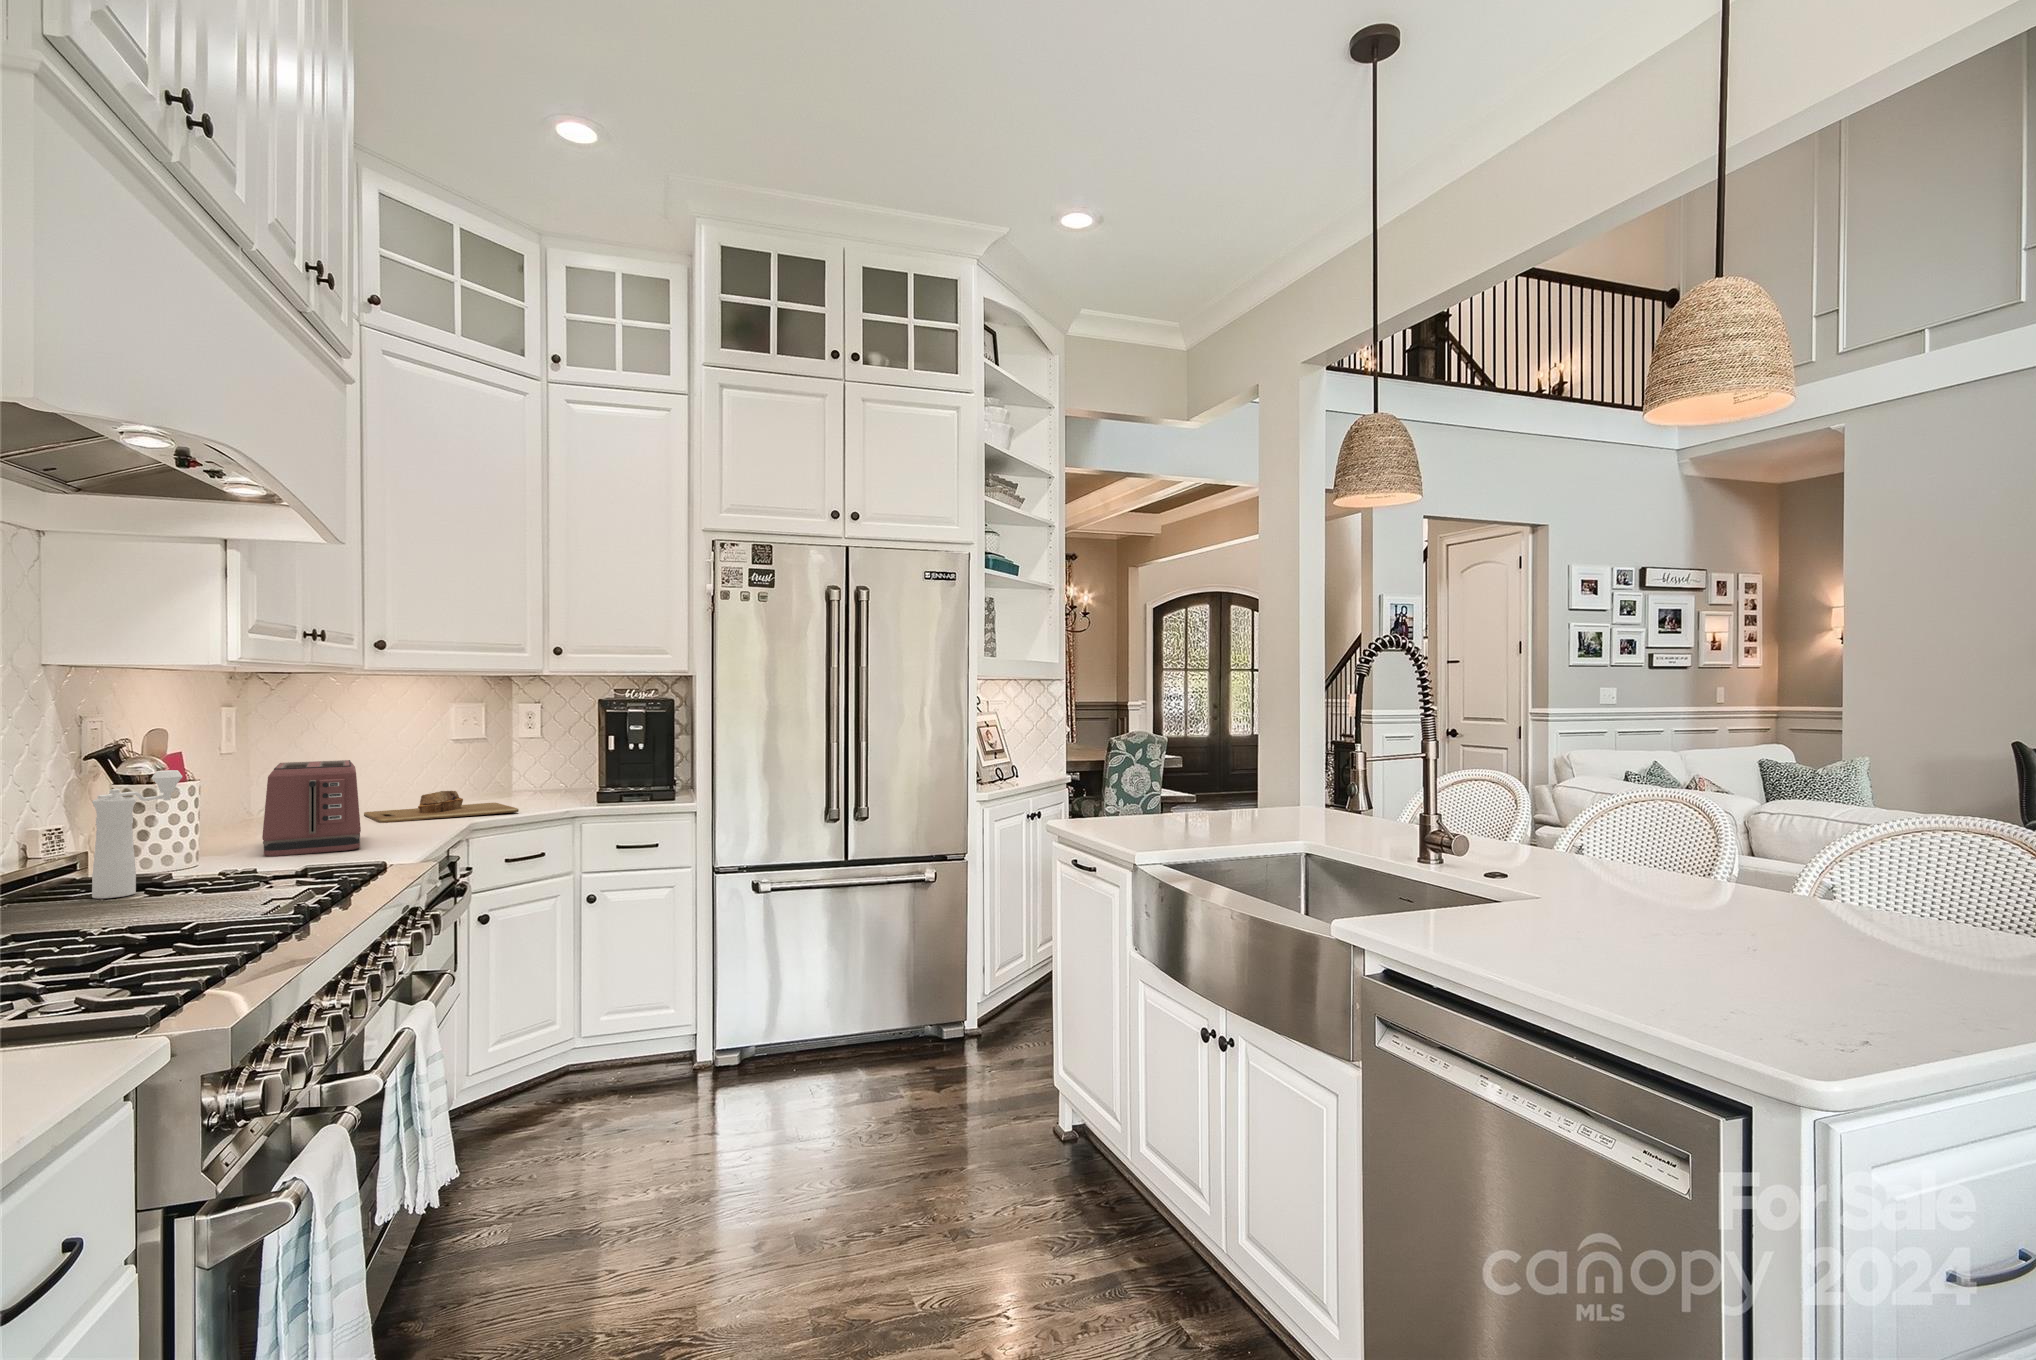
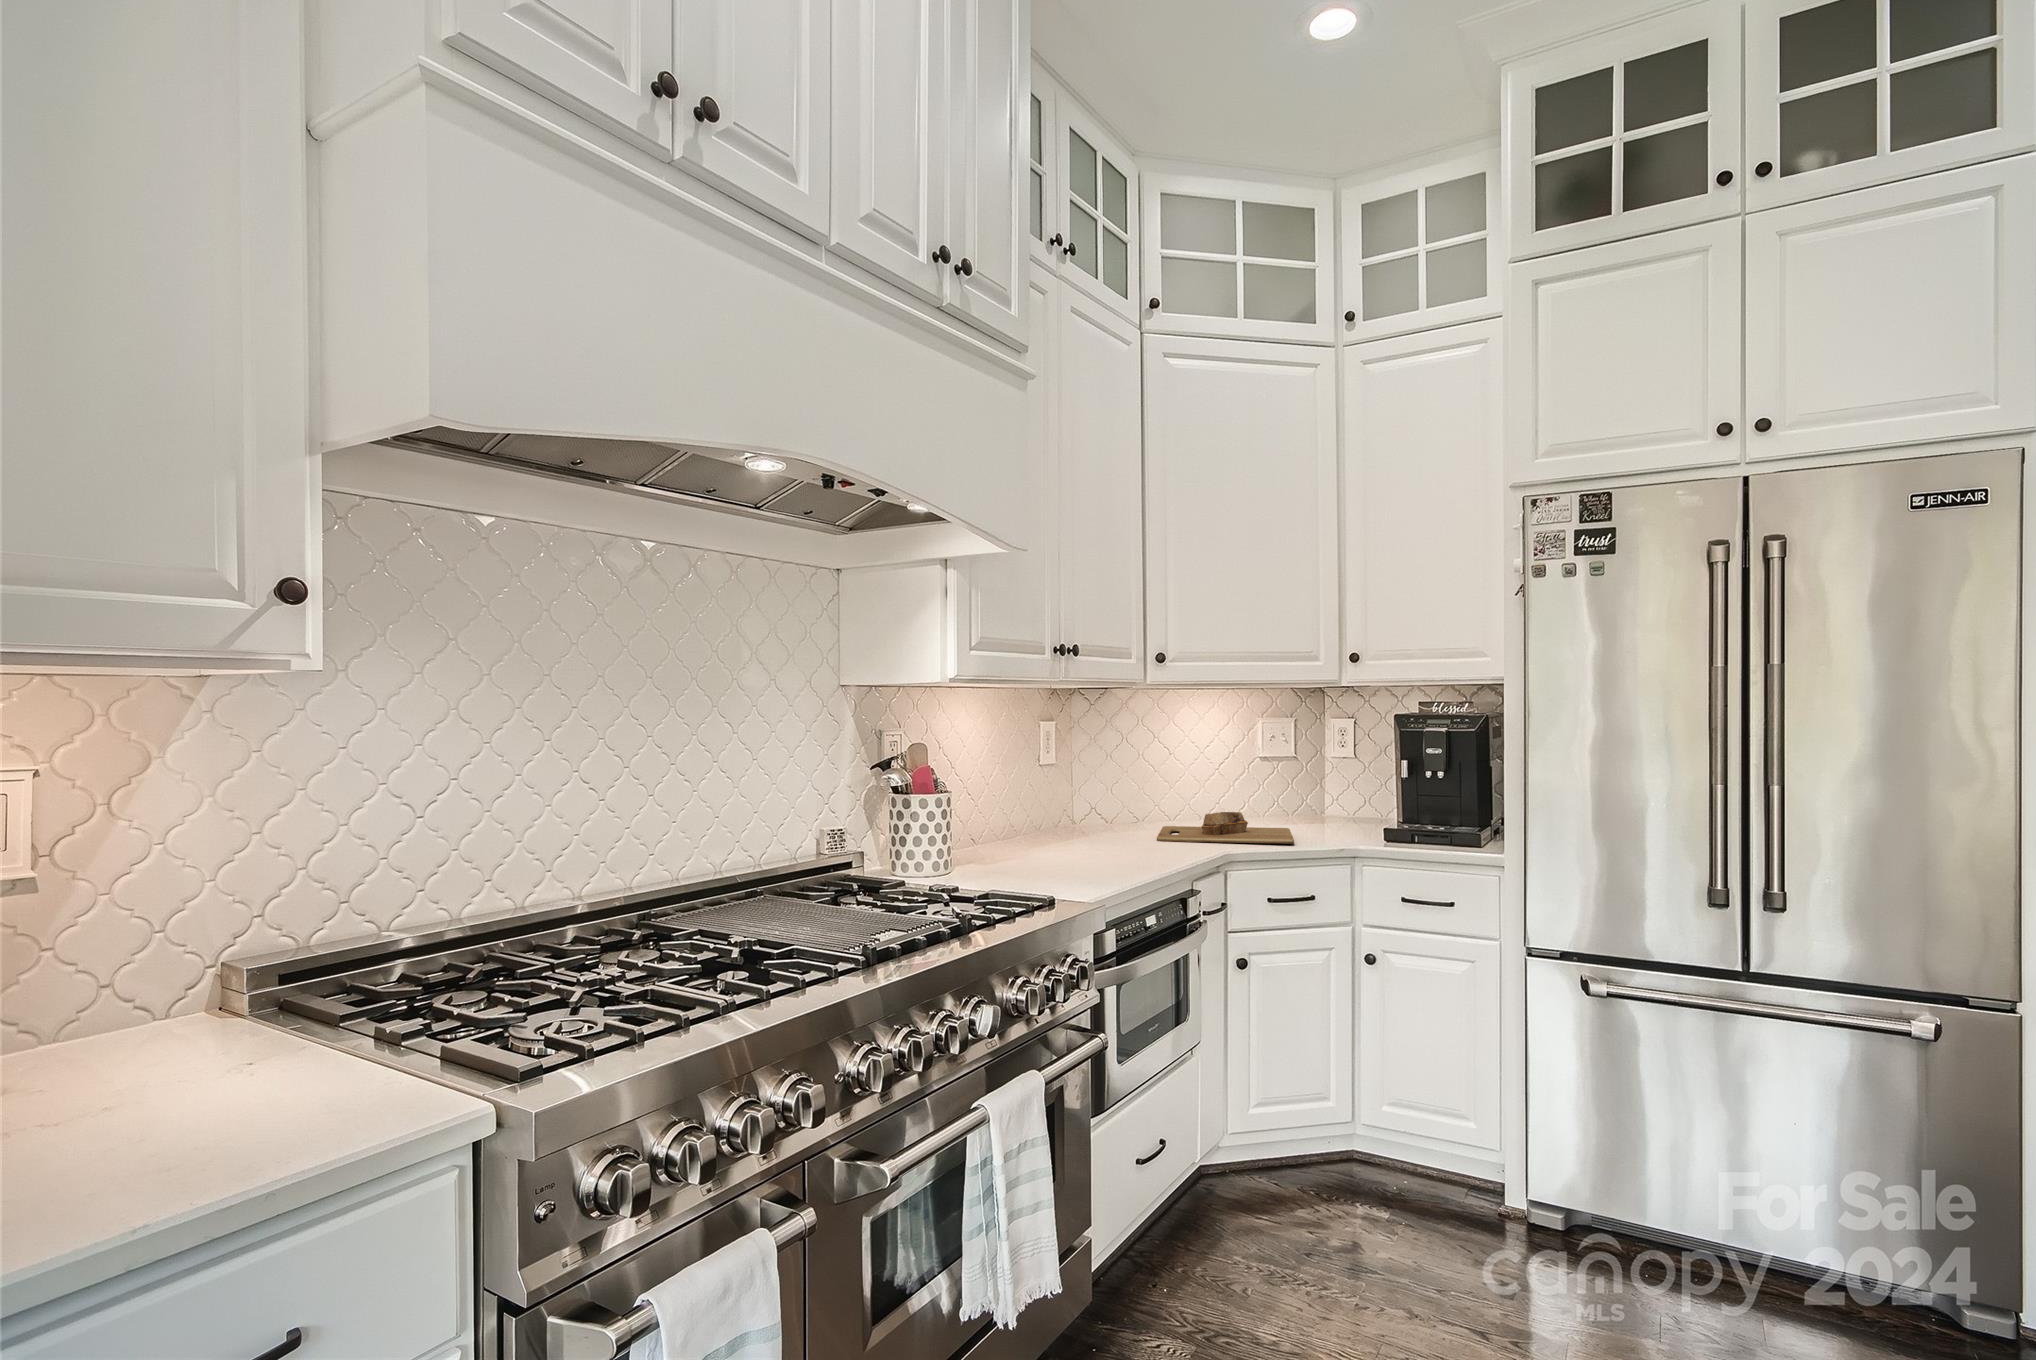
toaster: present [262,760,361,856] -> none [1000,777,1107,874]
pepper mill: present [92,770,183,899] -> none [821,786,896,900]

